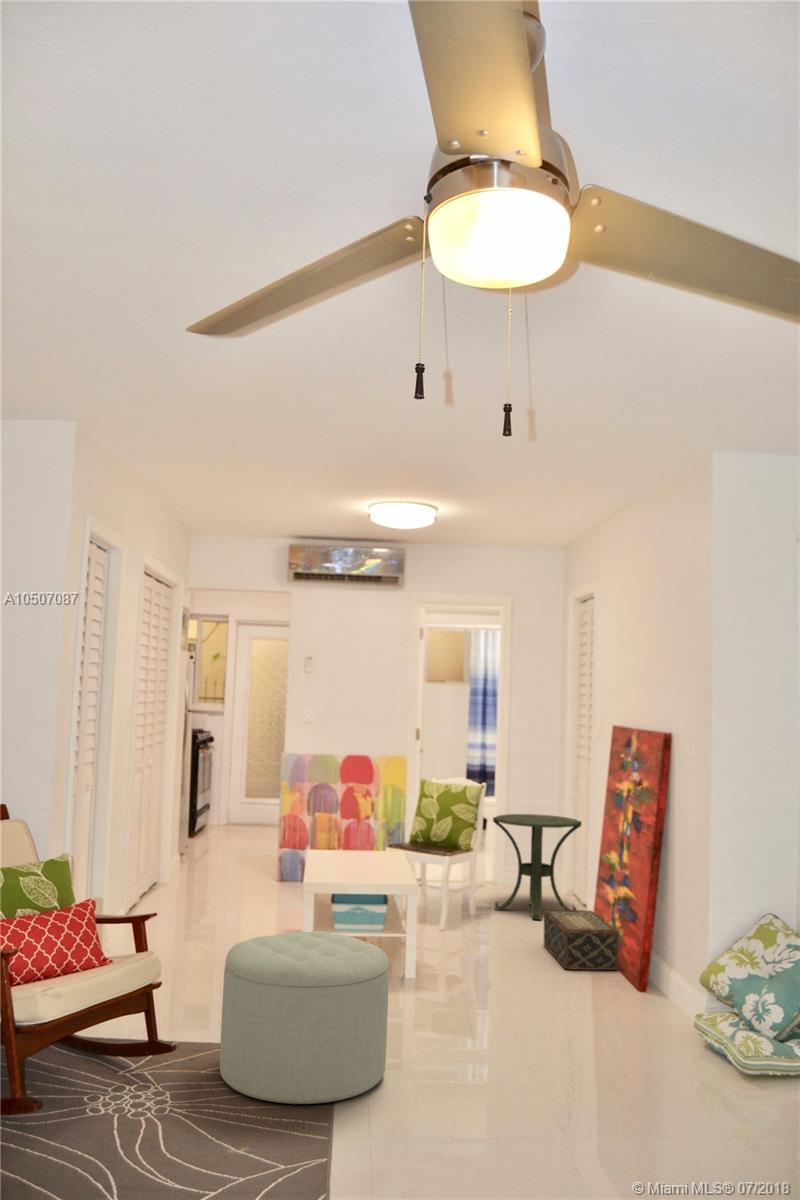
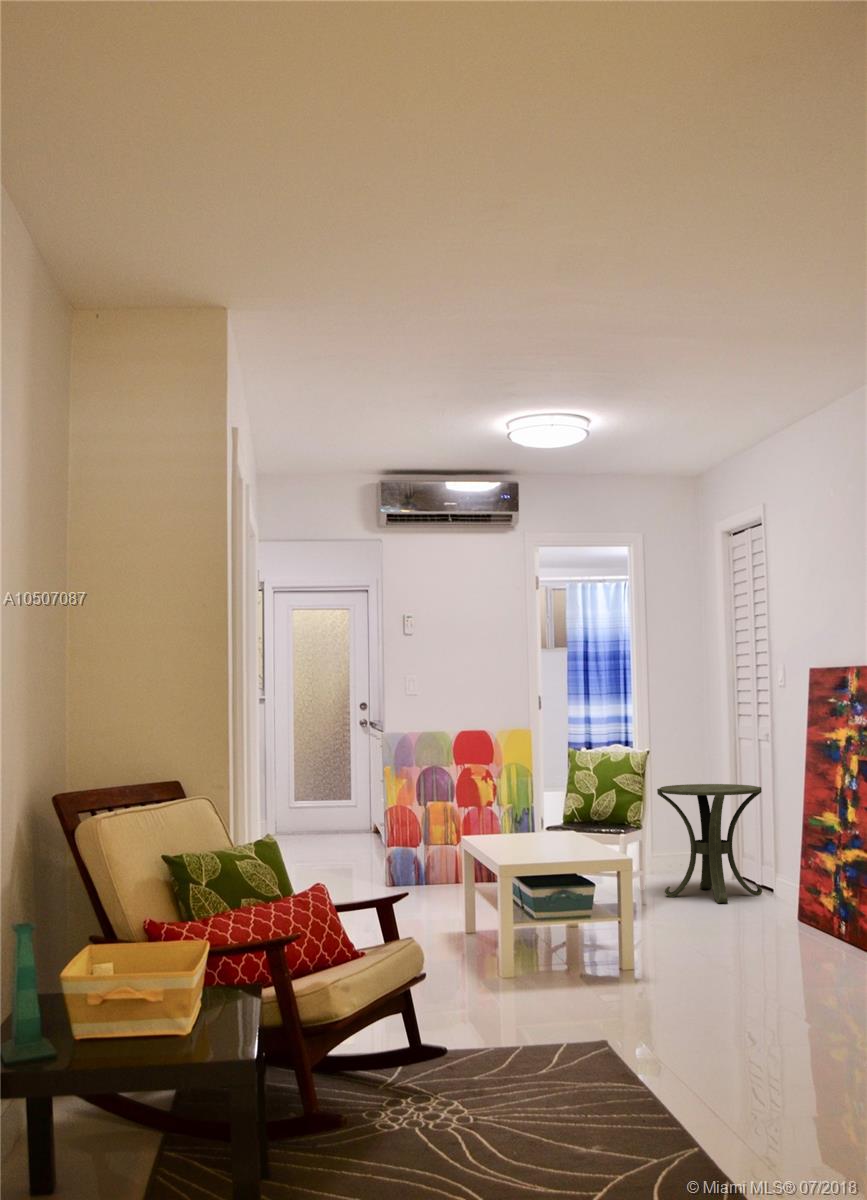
woven basket: present [544,910,619,970] -> none [752,883,857,947]
ottoman: present [220,931,389,1105] -> none [501,904,697,1093]

